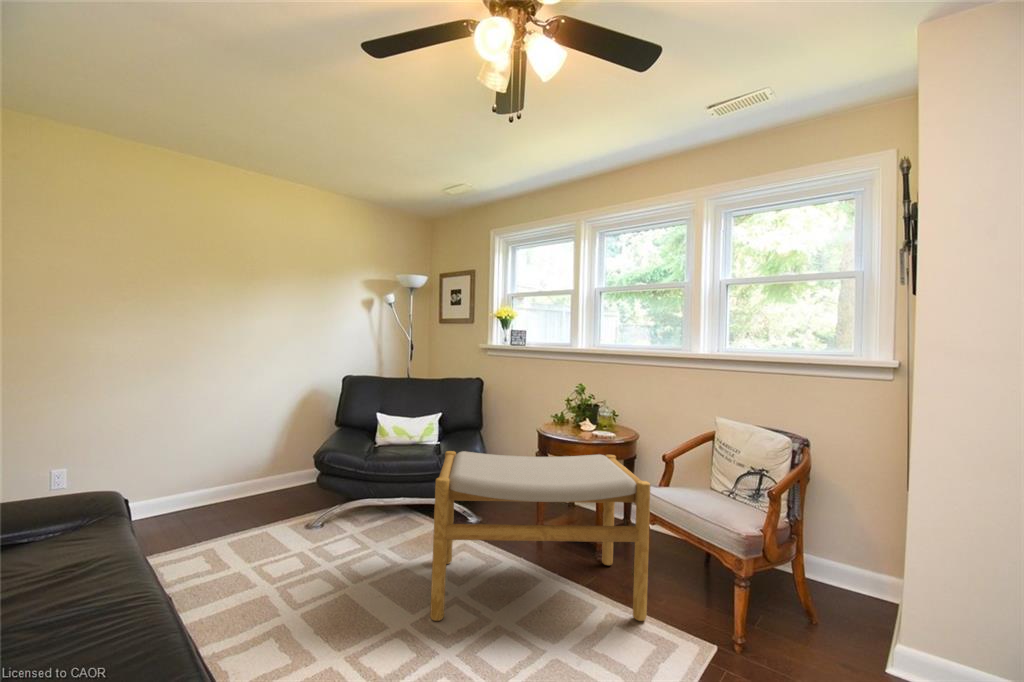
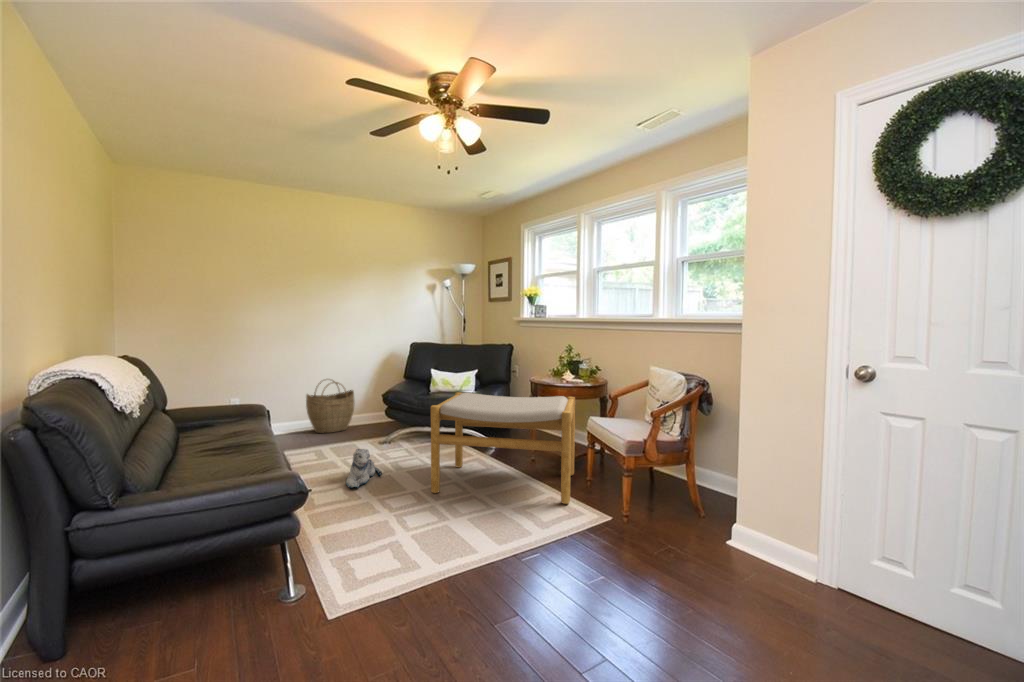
woven basket: none [176,428,255,514] -> present [306,381,355,433]
plush toy: none [275,551,333,627] -> present [346,449,382,488]

